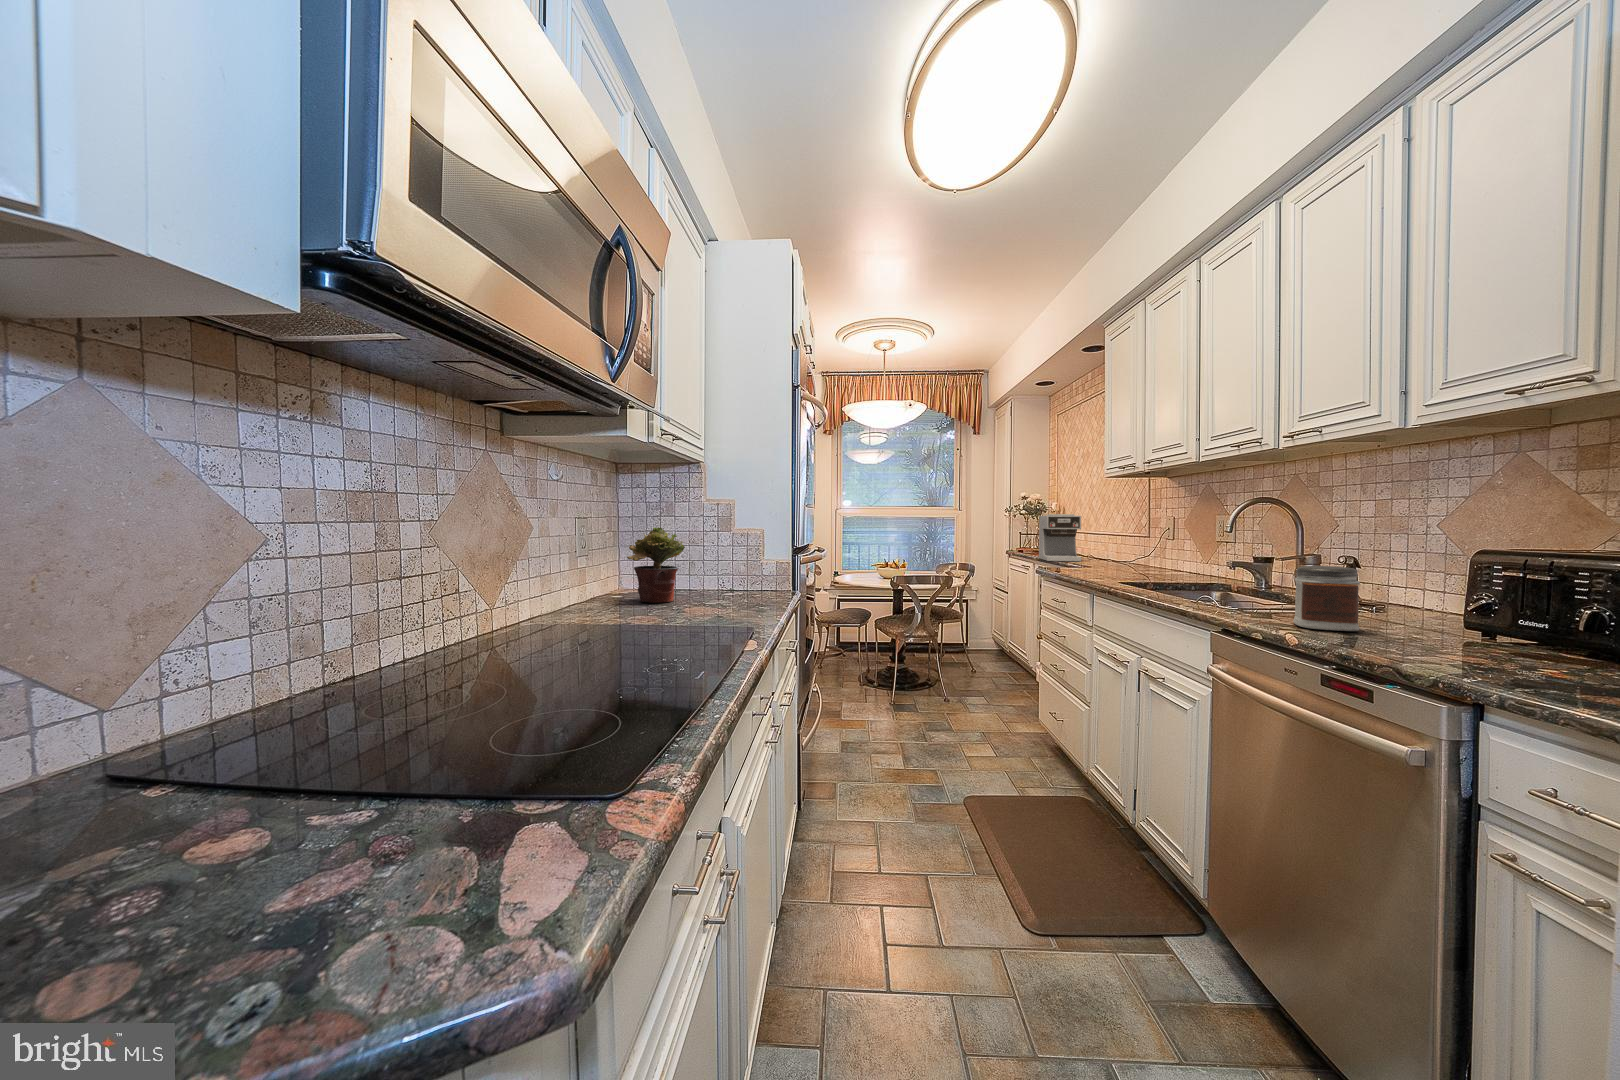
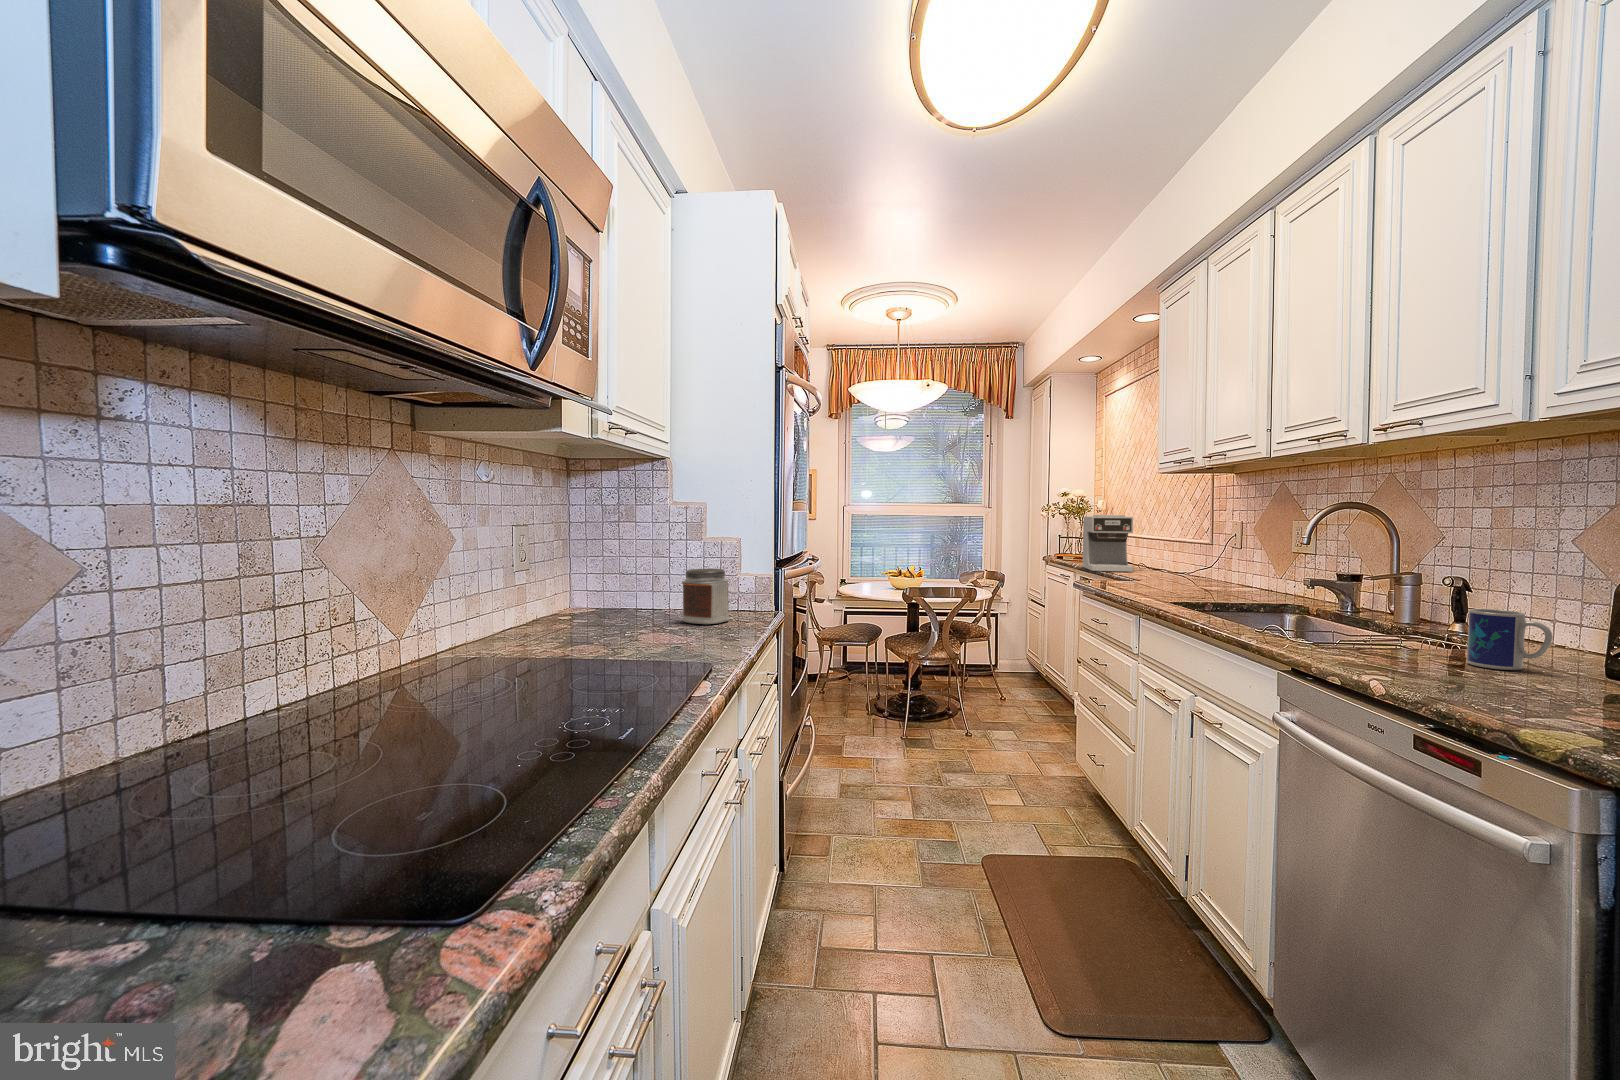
potted plant: present [627,527,685,603] -> none [574,535,645,626]
jar: present [1293,566,1360,631] -> present [682,568,730,624]
mug: none [1361,579,1428,627] -> present [1467,609,1552,670]

